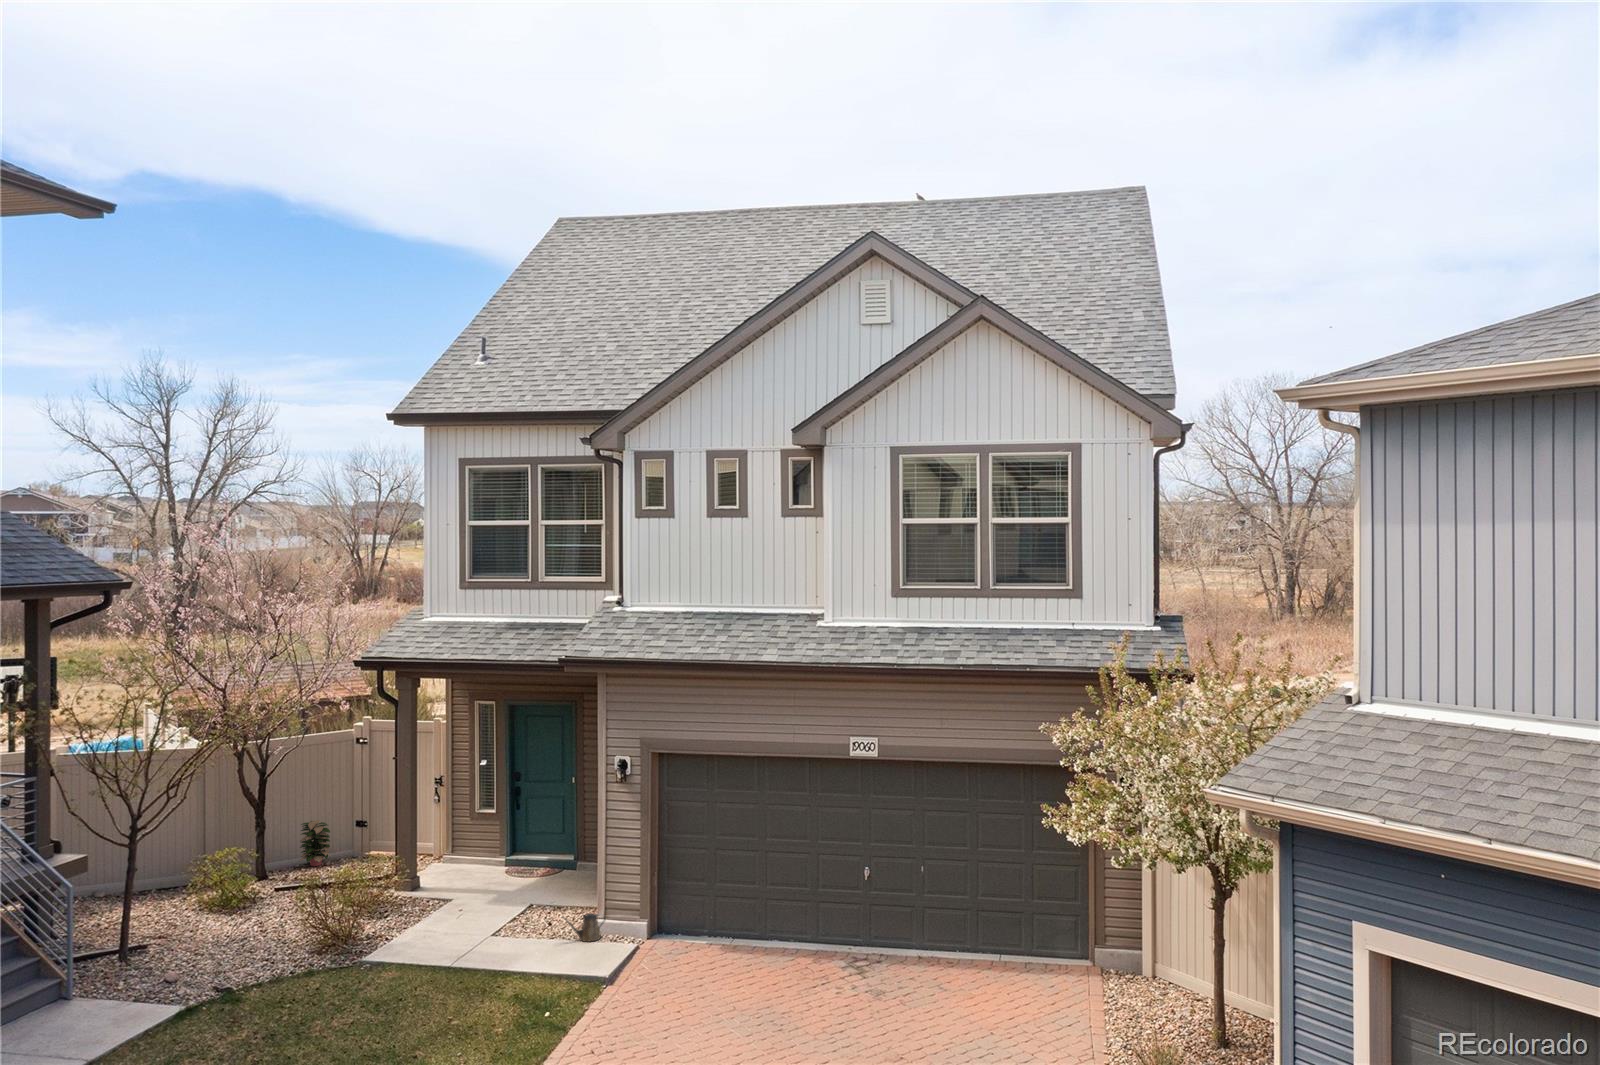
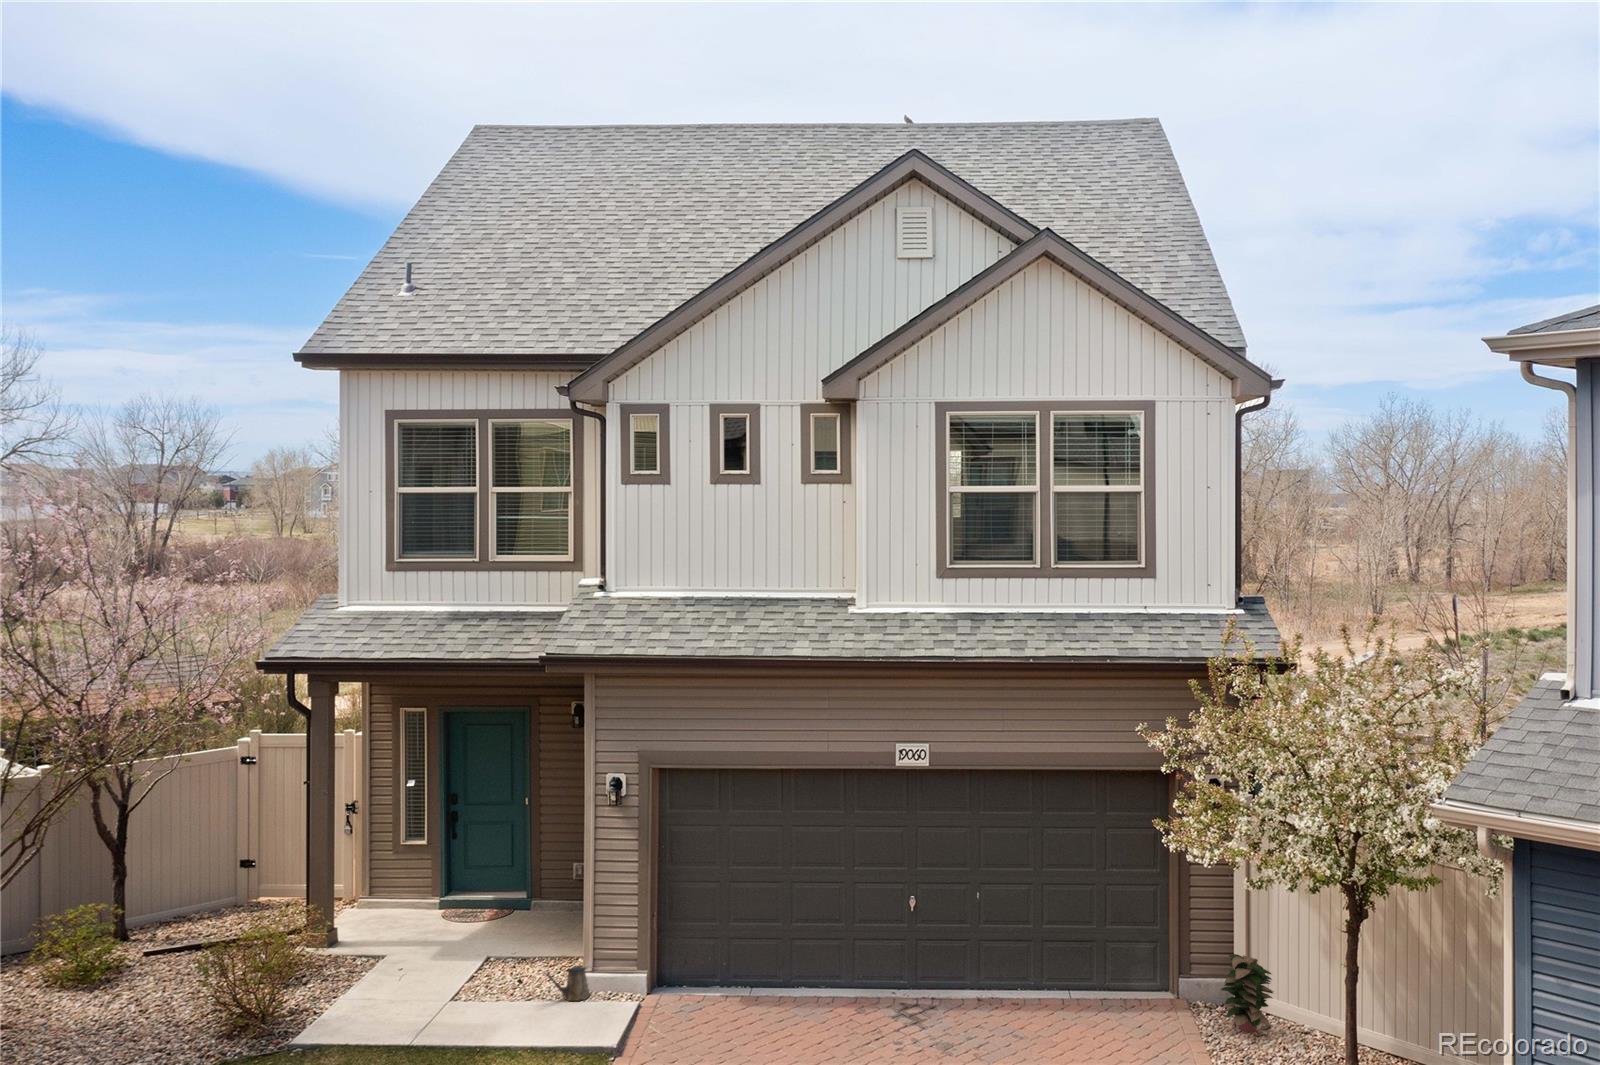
decorative plant: present [300,820,331,866] -> present [1221,954,1274,1032]

